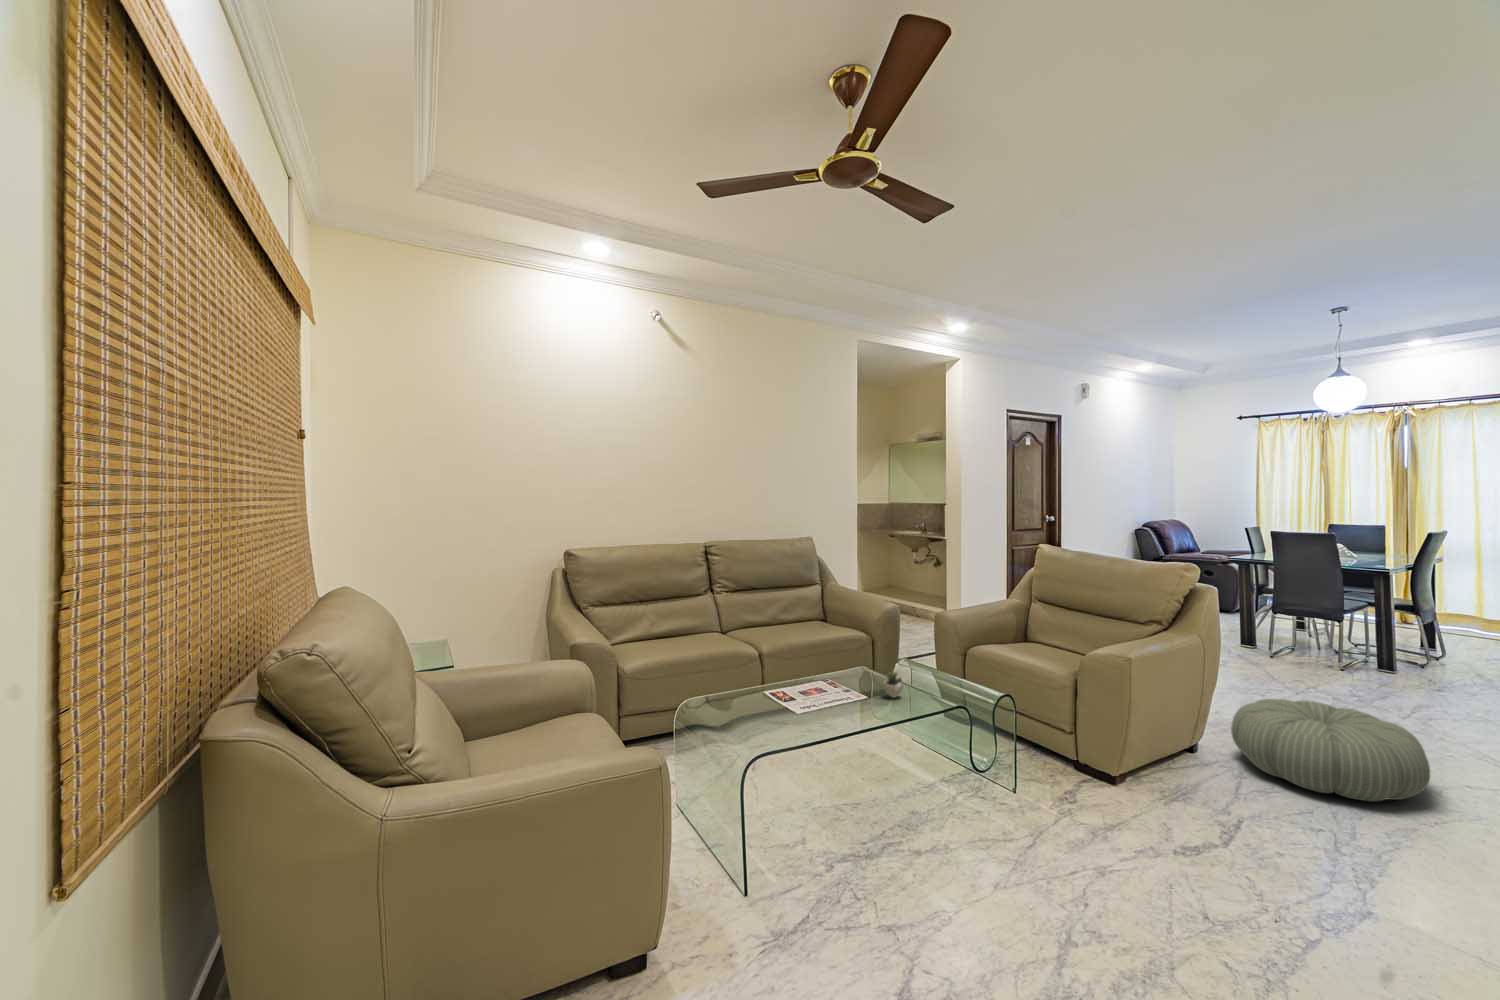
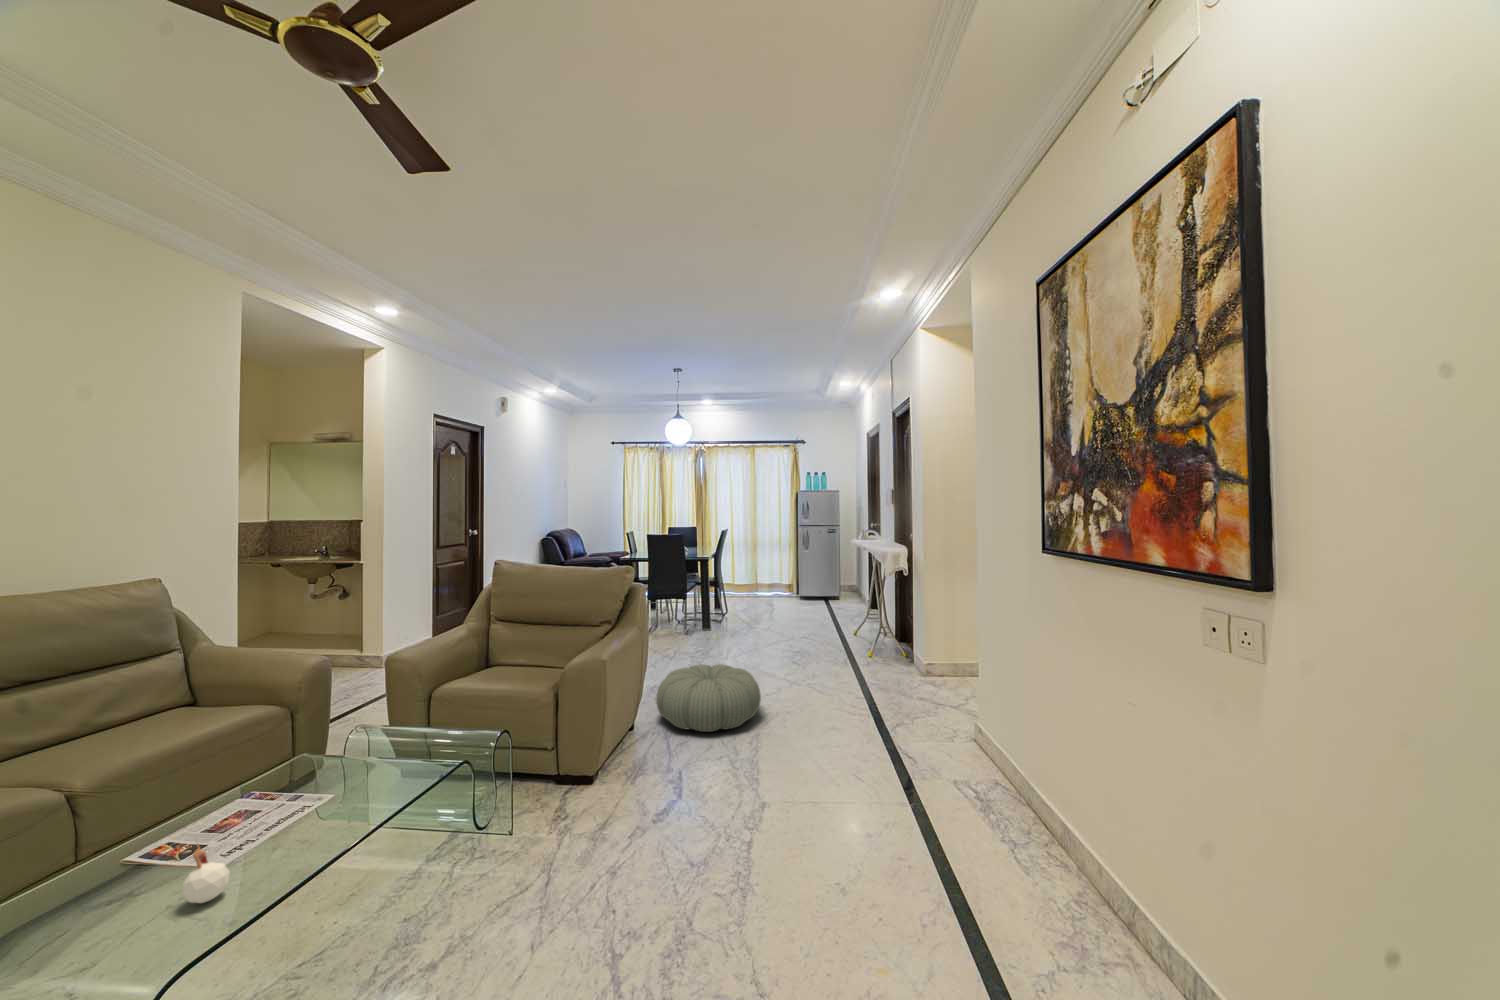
succulent plant: present [883,670,903,698] -> none [350,735,408,782]
candle: none [773,687,796,730] -> present [182,837,230,903]

